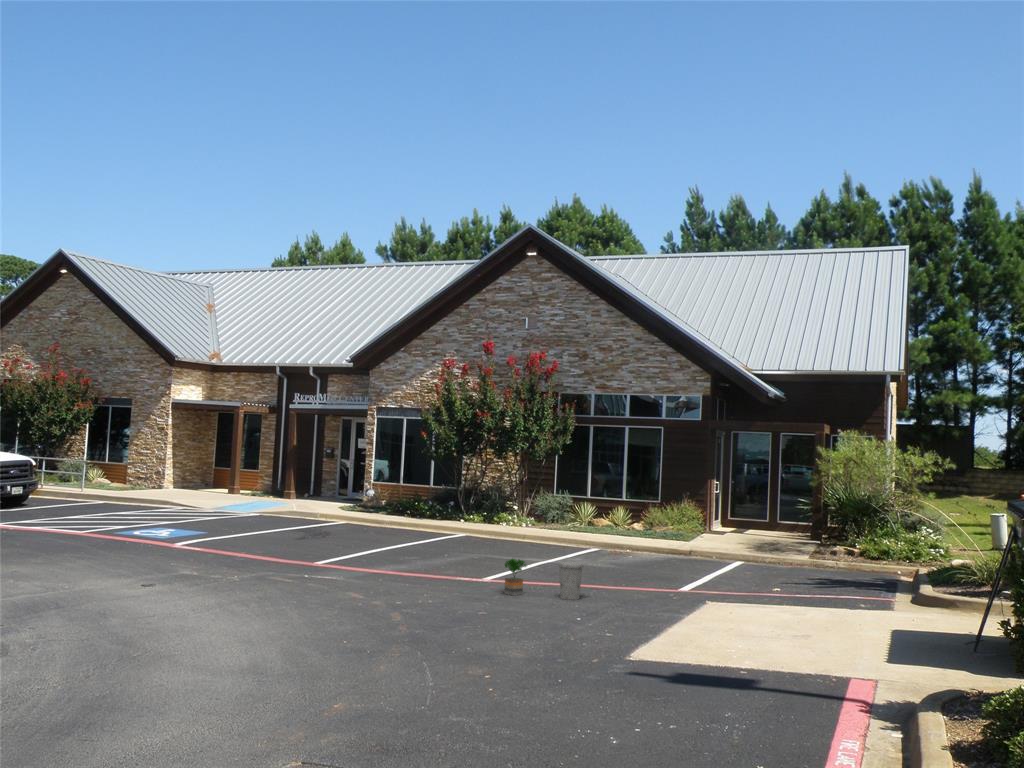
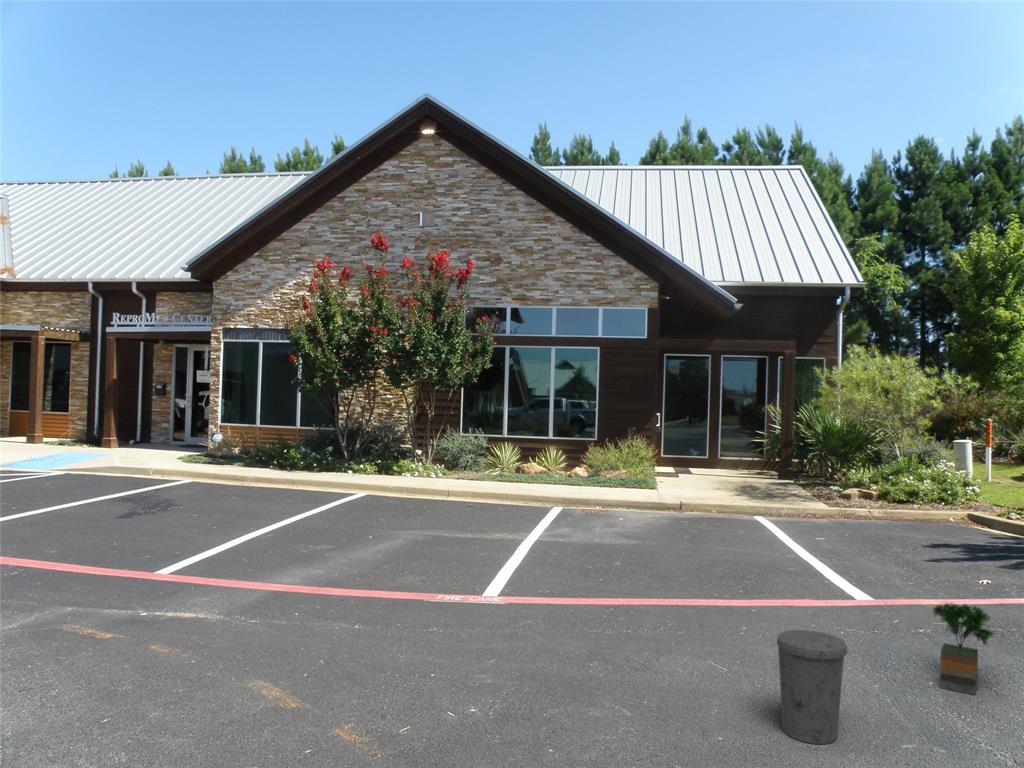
potted tree: present [505,559,526,595] -> present [933,603,993,695]

